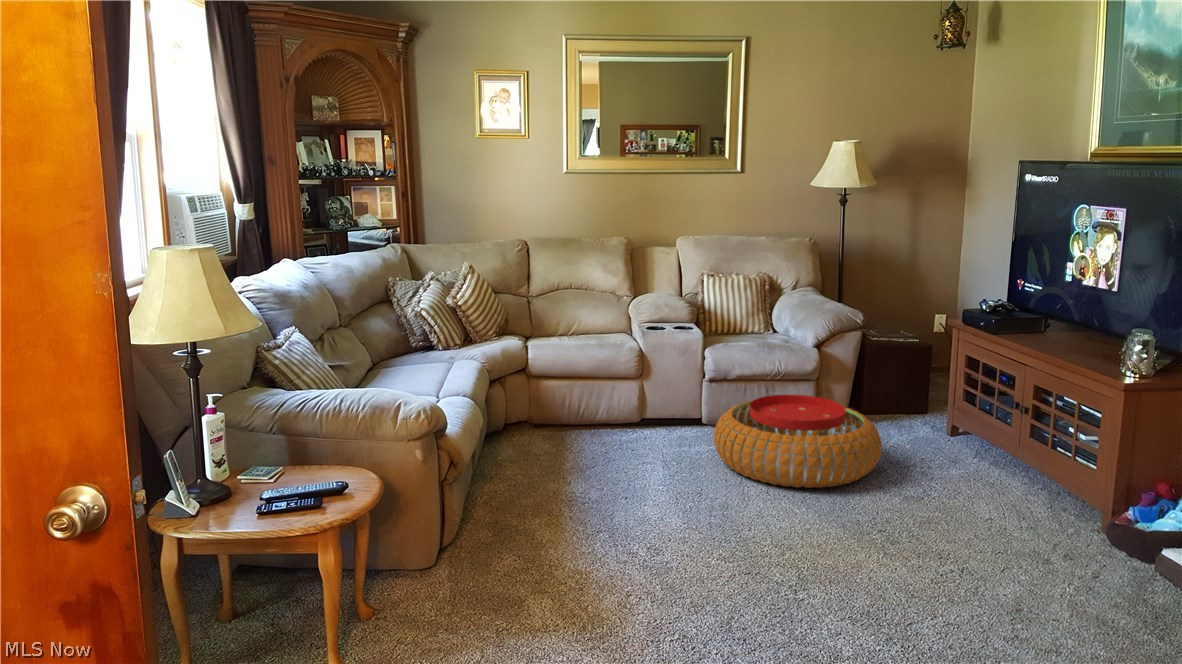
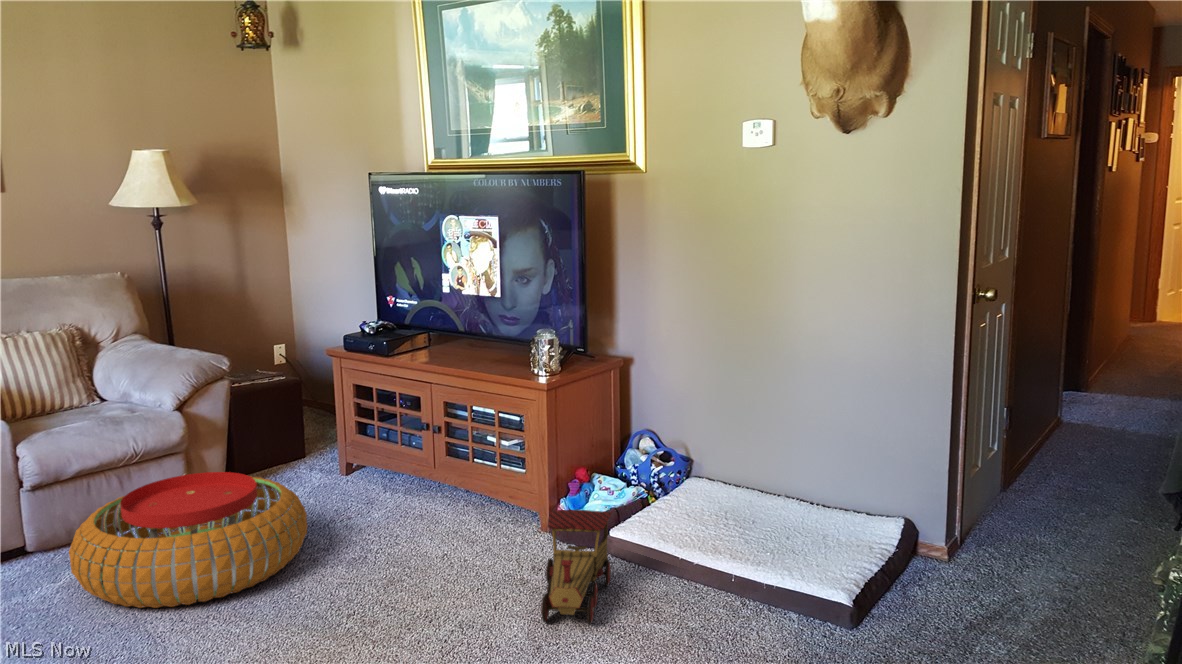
toy train: none [1034,504,1159,617] -> present [541,510,612,625]

